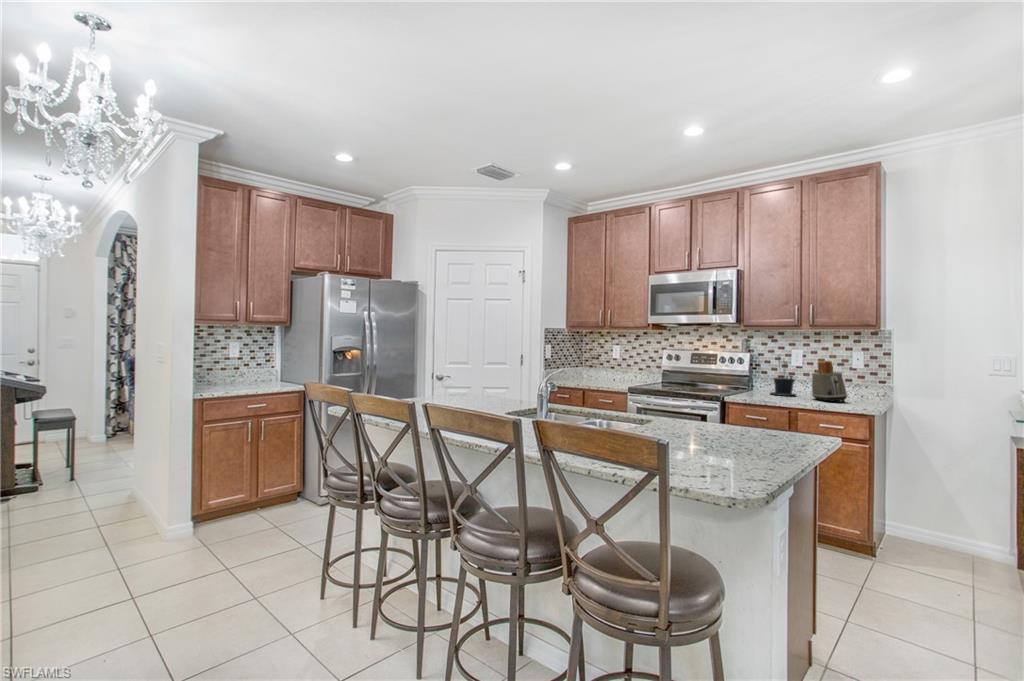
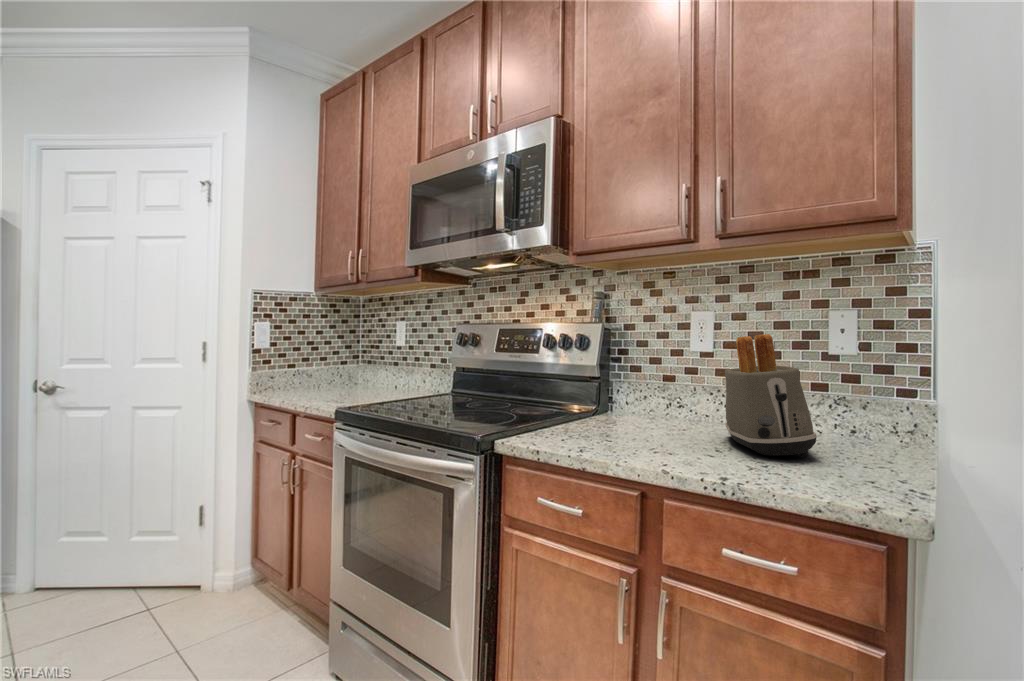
potted plant: present [771,355,796,396] -> none [637,325,699,427]

